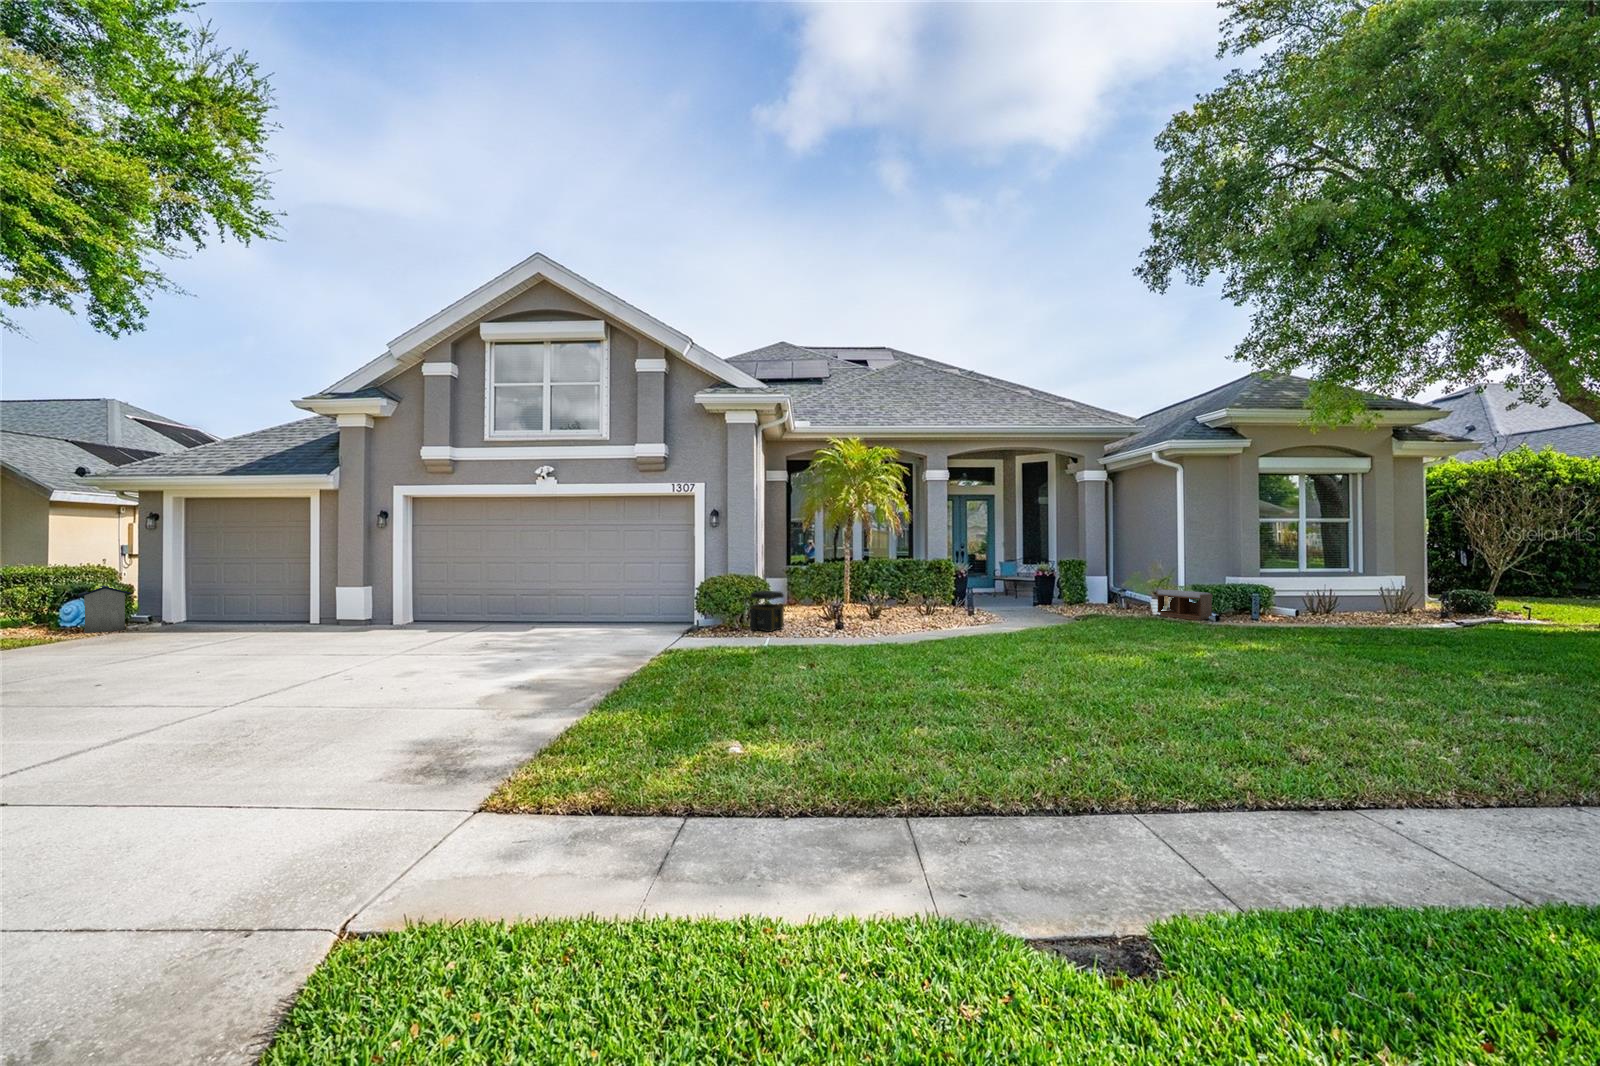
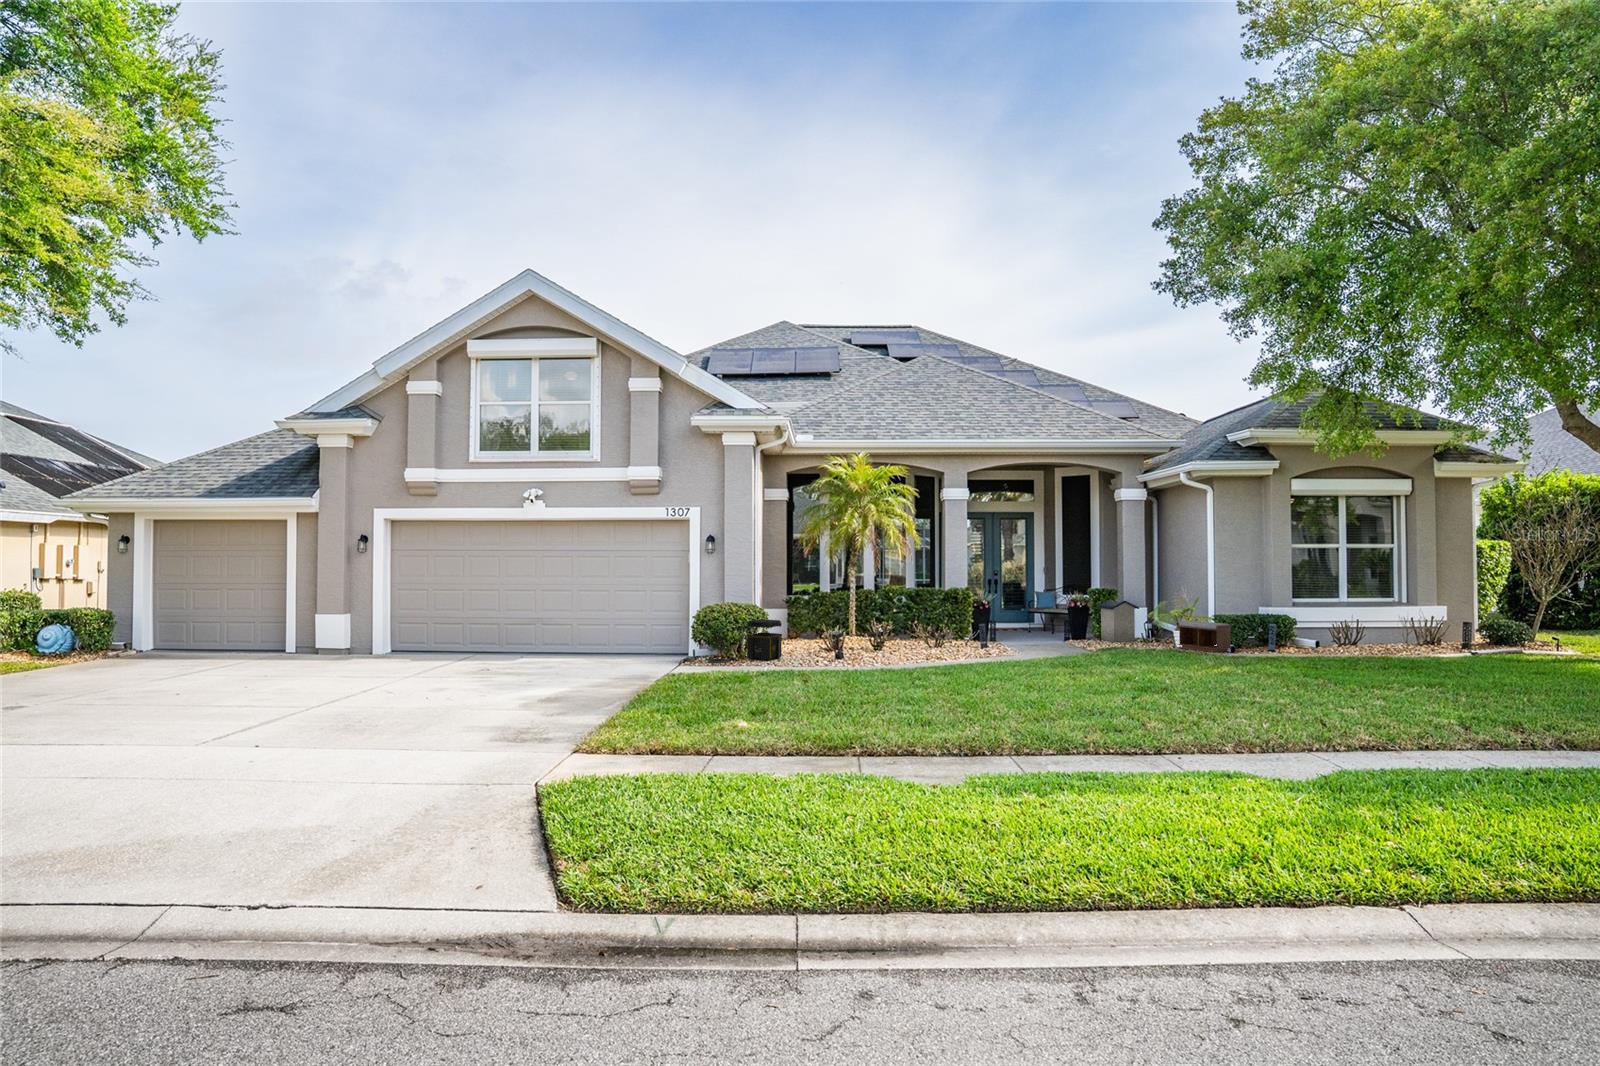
trash can: present [78,585,131,633] -> present [1097,599,1139,642]
potted tree: none [708,594,734,635] -> present [707,623,729,663]

